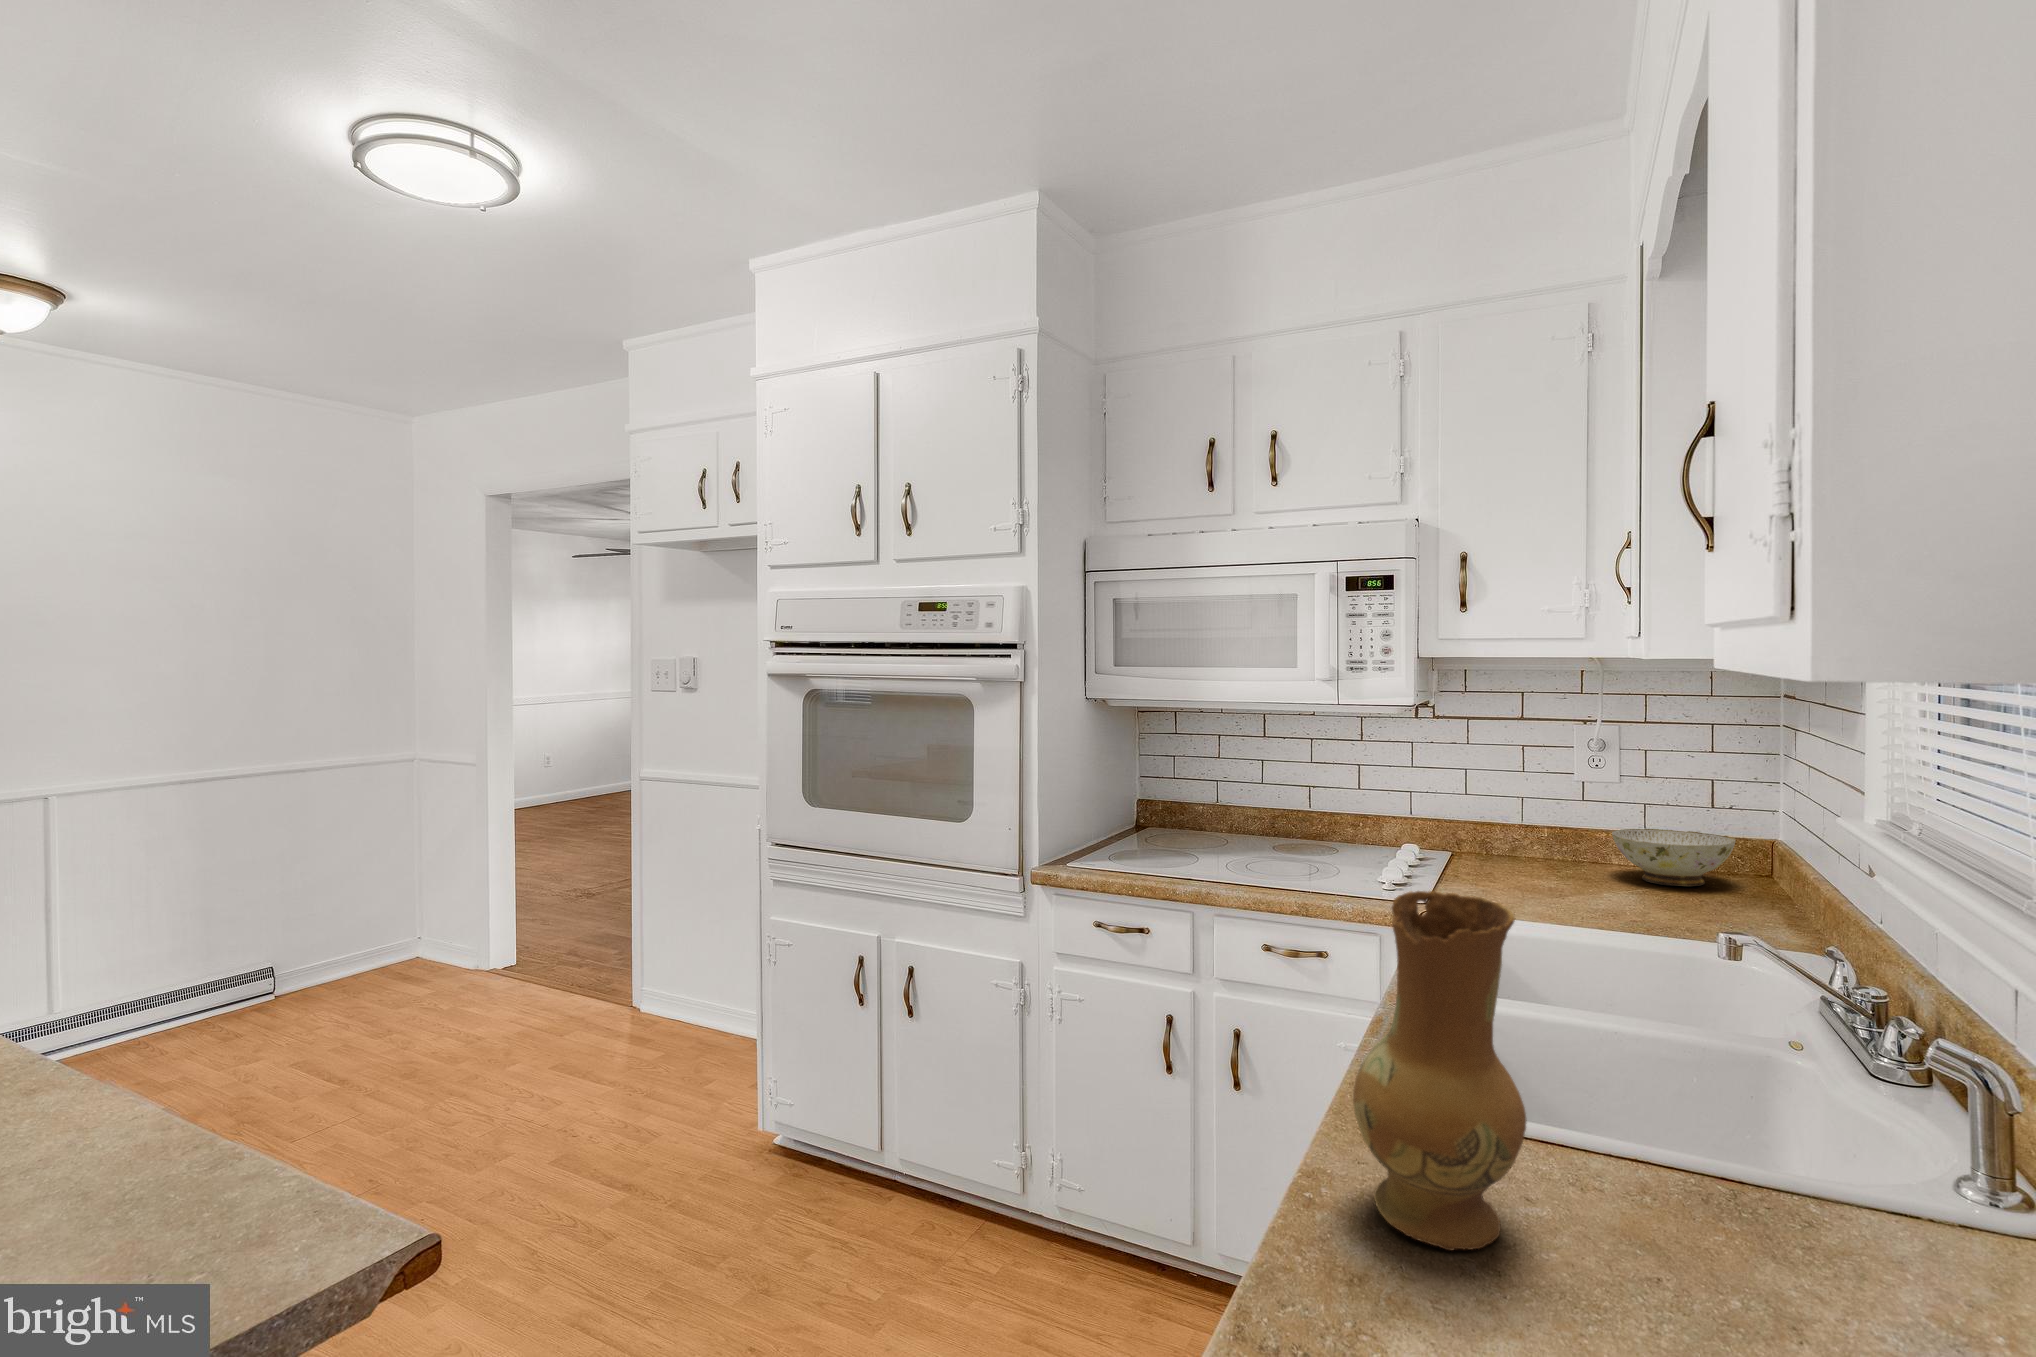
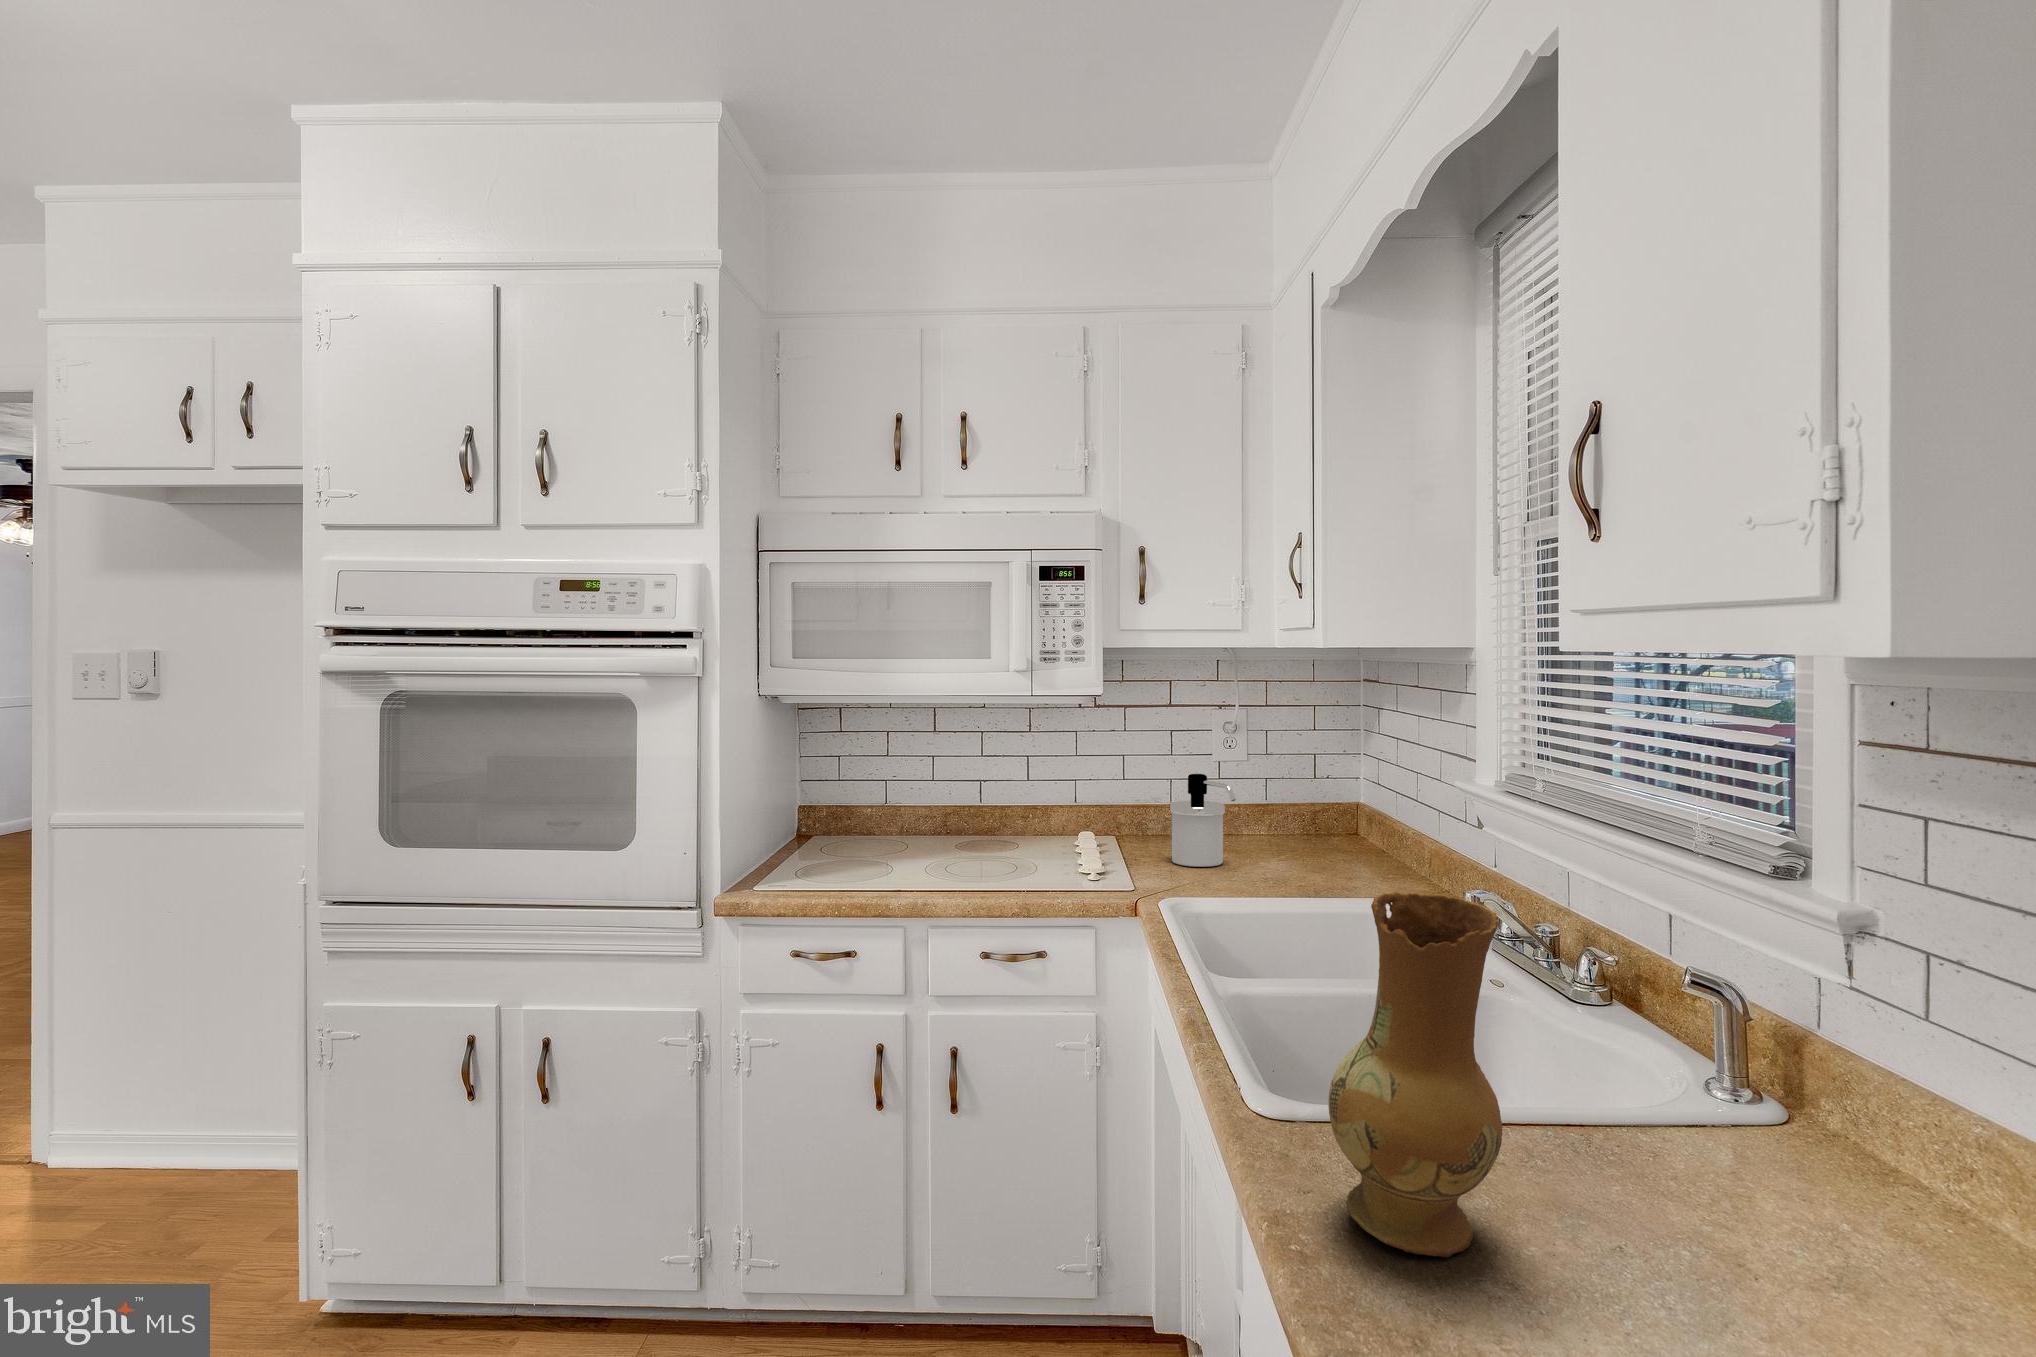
soap dispenser: none [1493,789,1561,890] -> present [1170,774,1236,867]
ceramic bowl: present [1612,829,1736,886] -> none [1256,803,1351,852]

